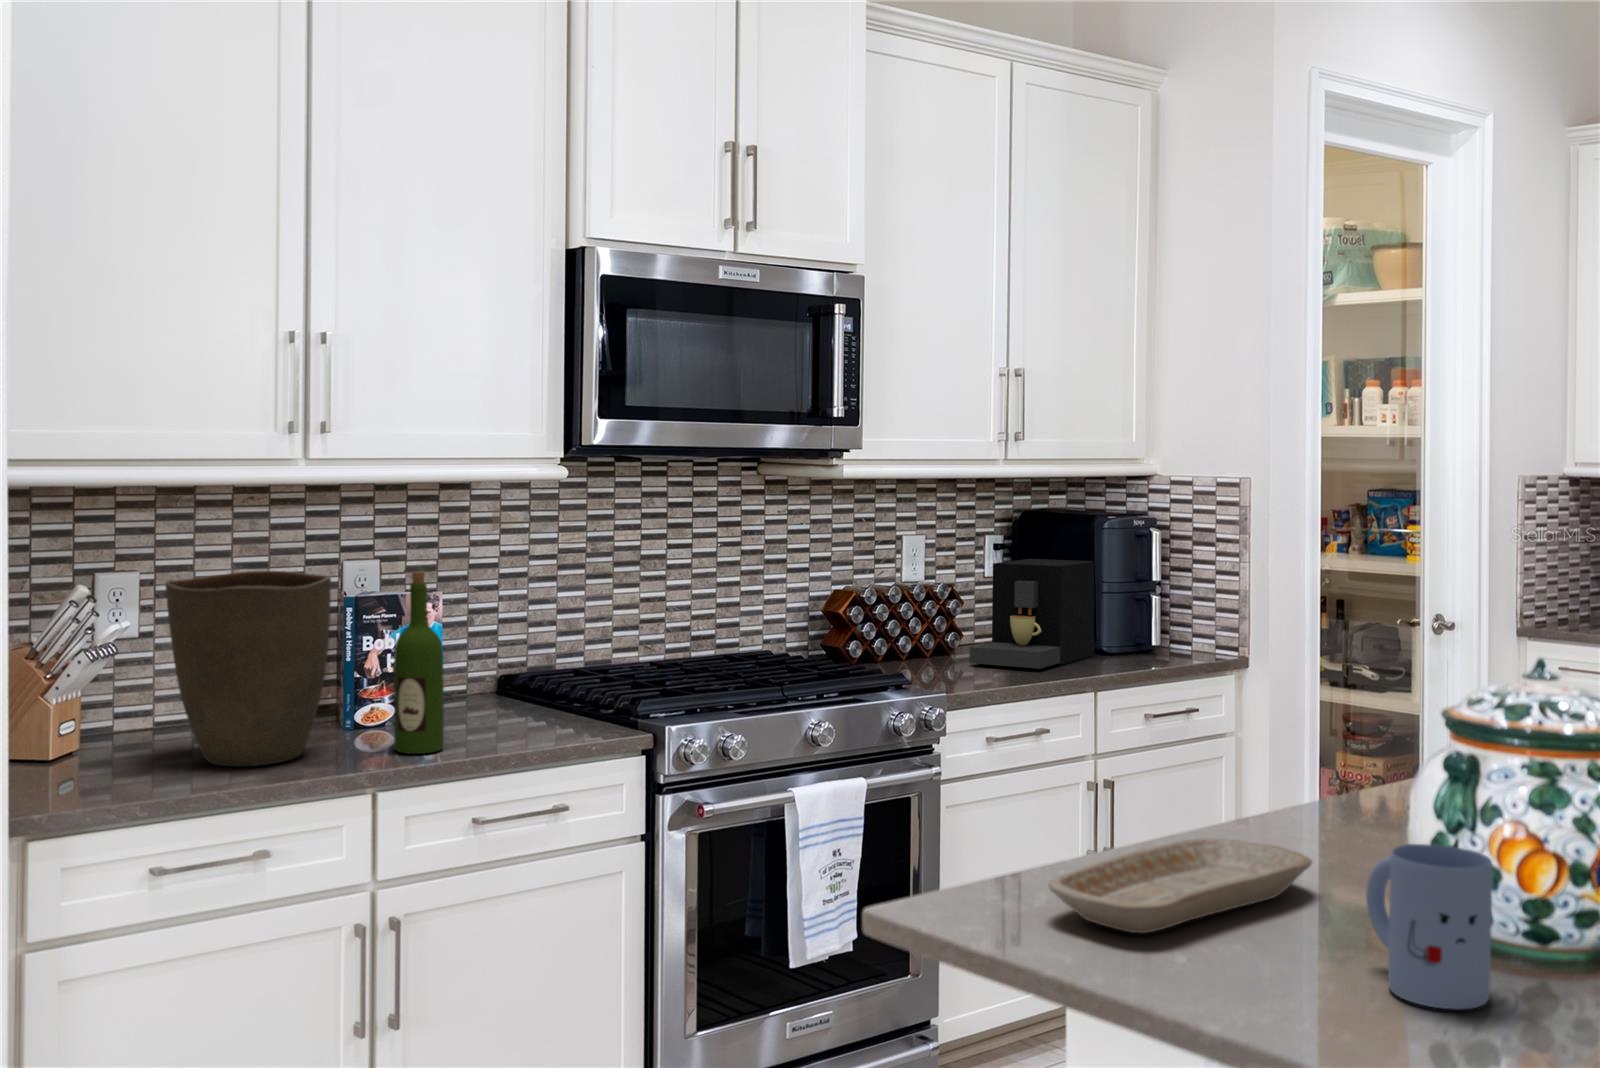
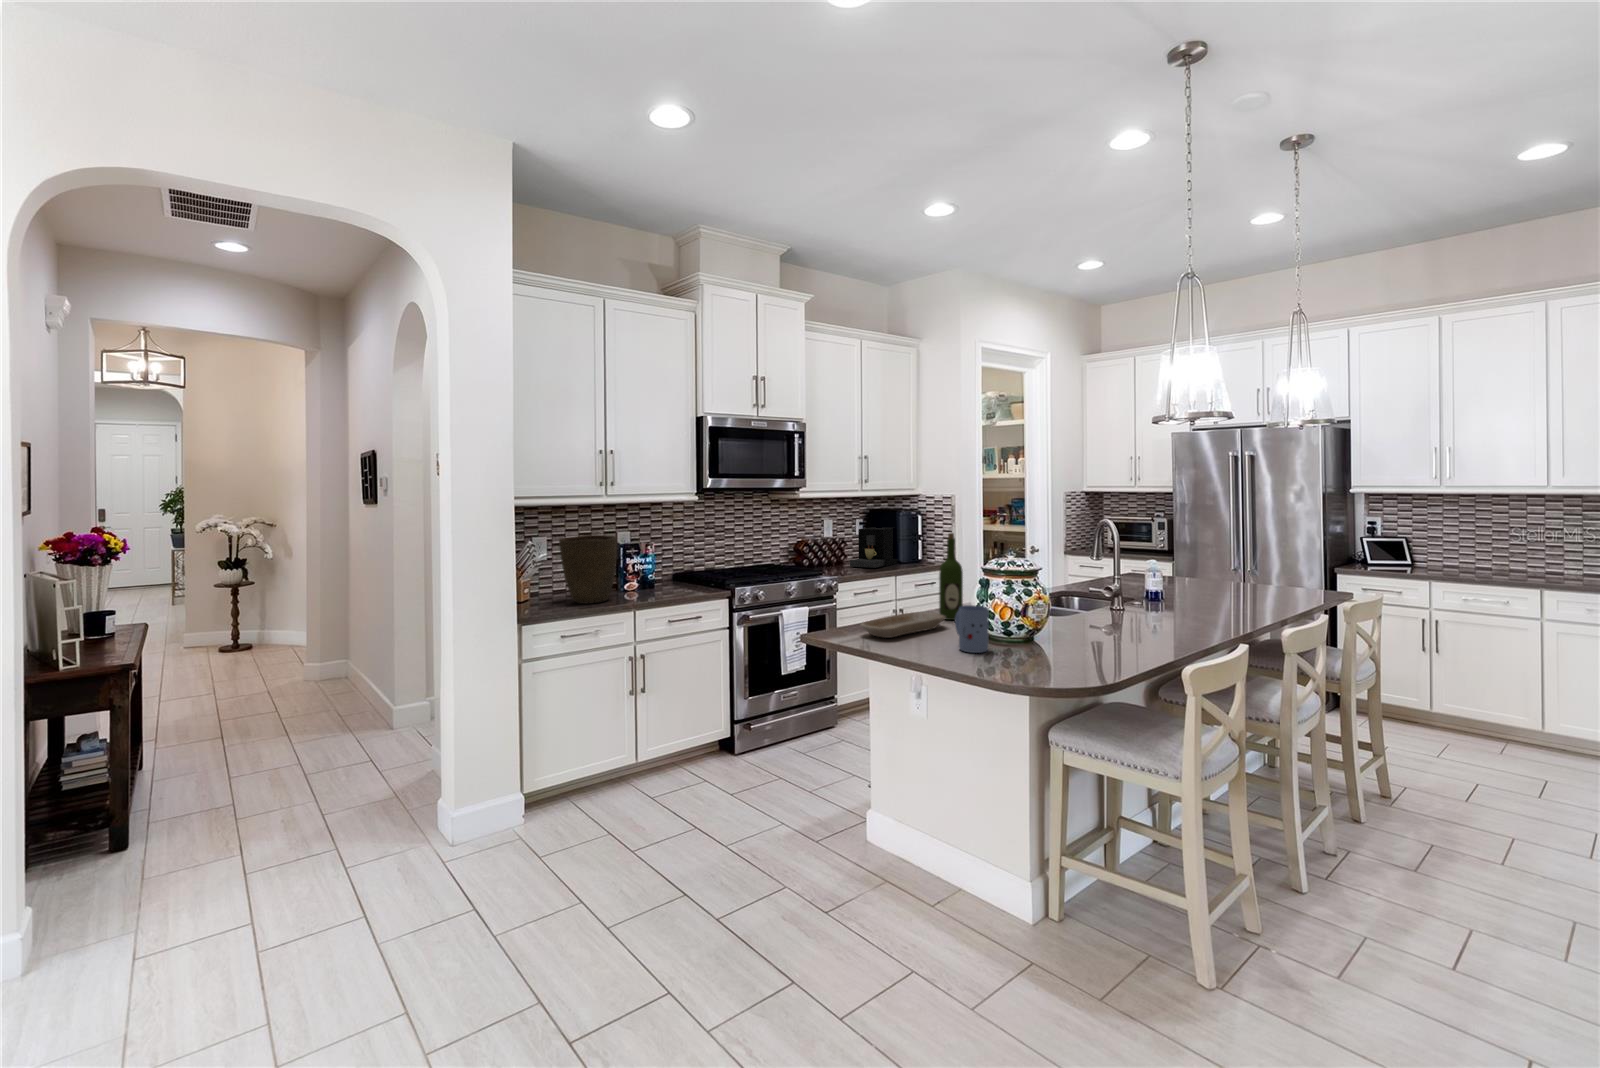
wine bottle: present [394,572,444,754] -> present [939,533,963,620]

